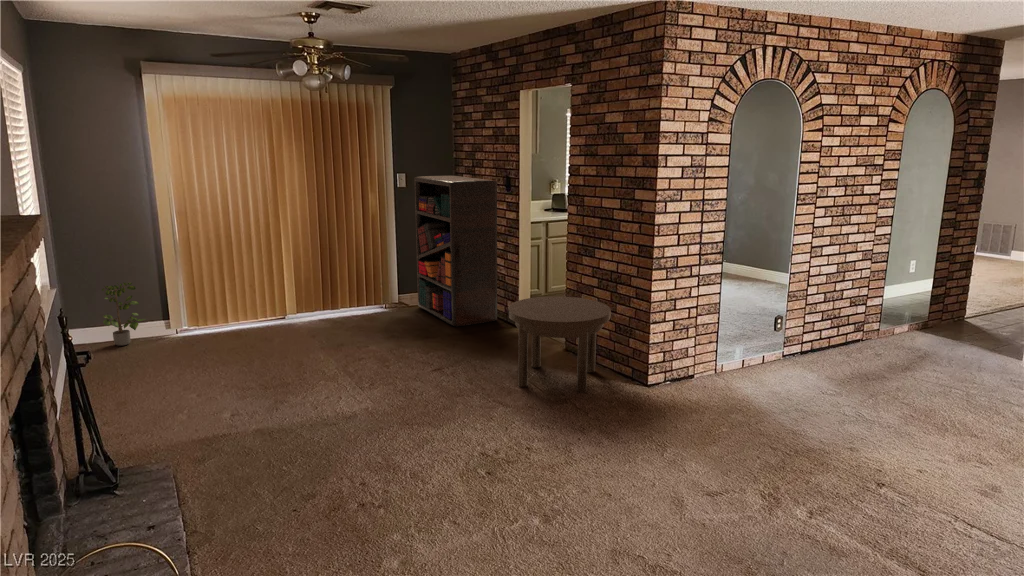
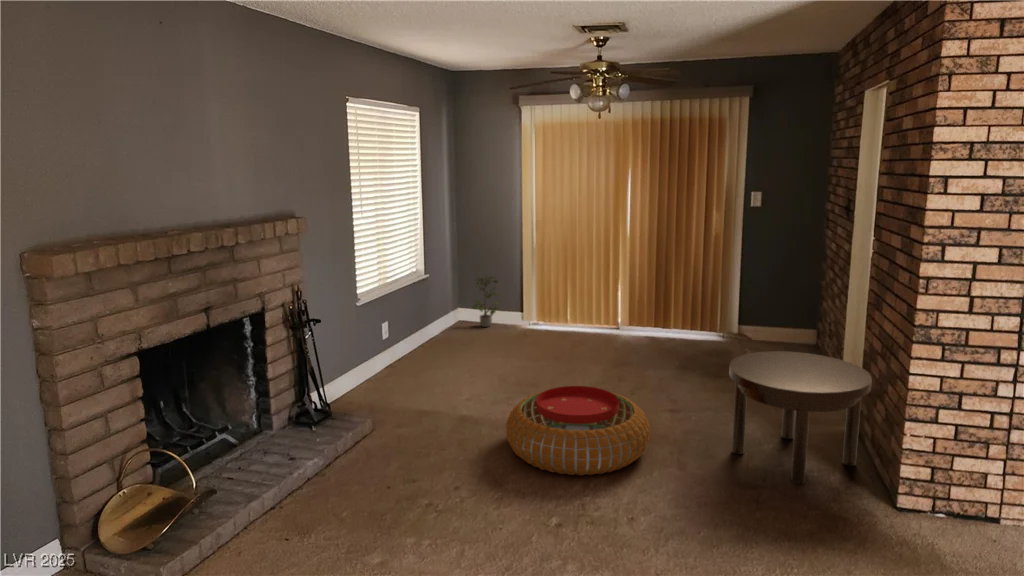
bookshelf: present [415,176,497,327] -> none [756,197,837,375]
pouf: none [338,362,479,447] -> present [506,386,650,476]

